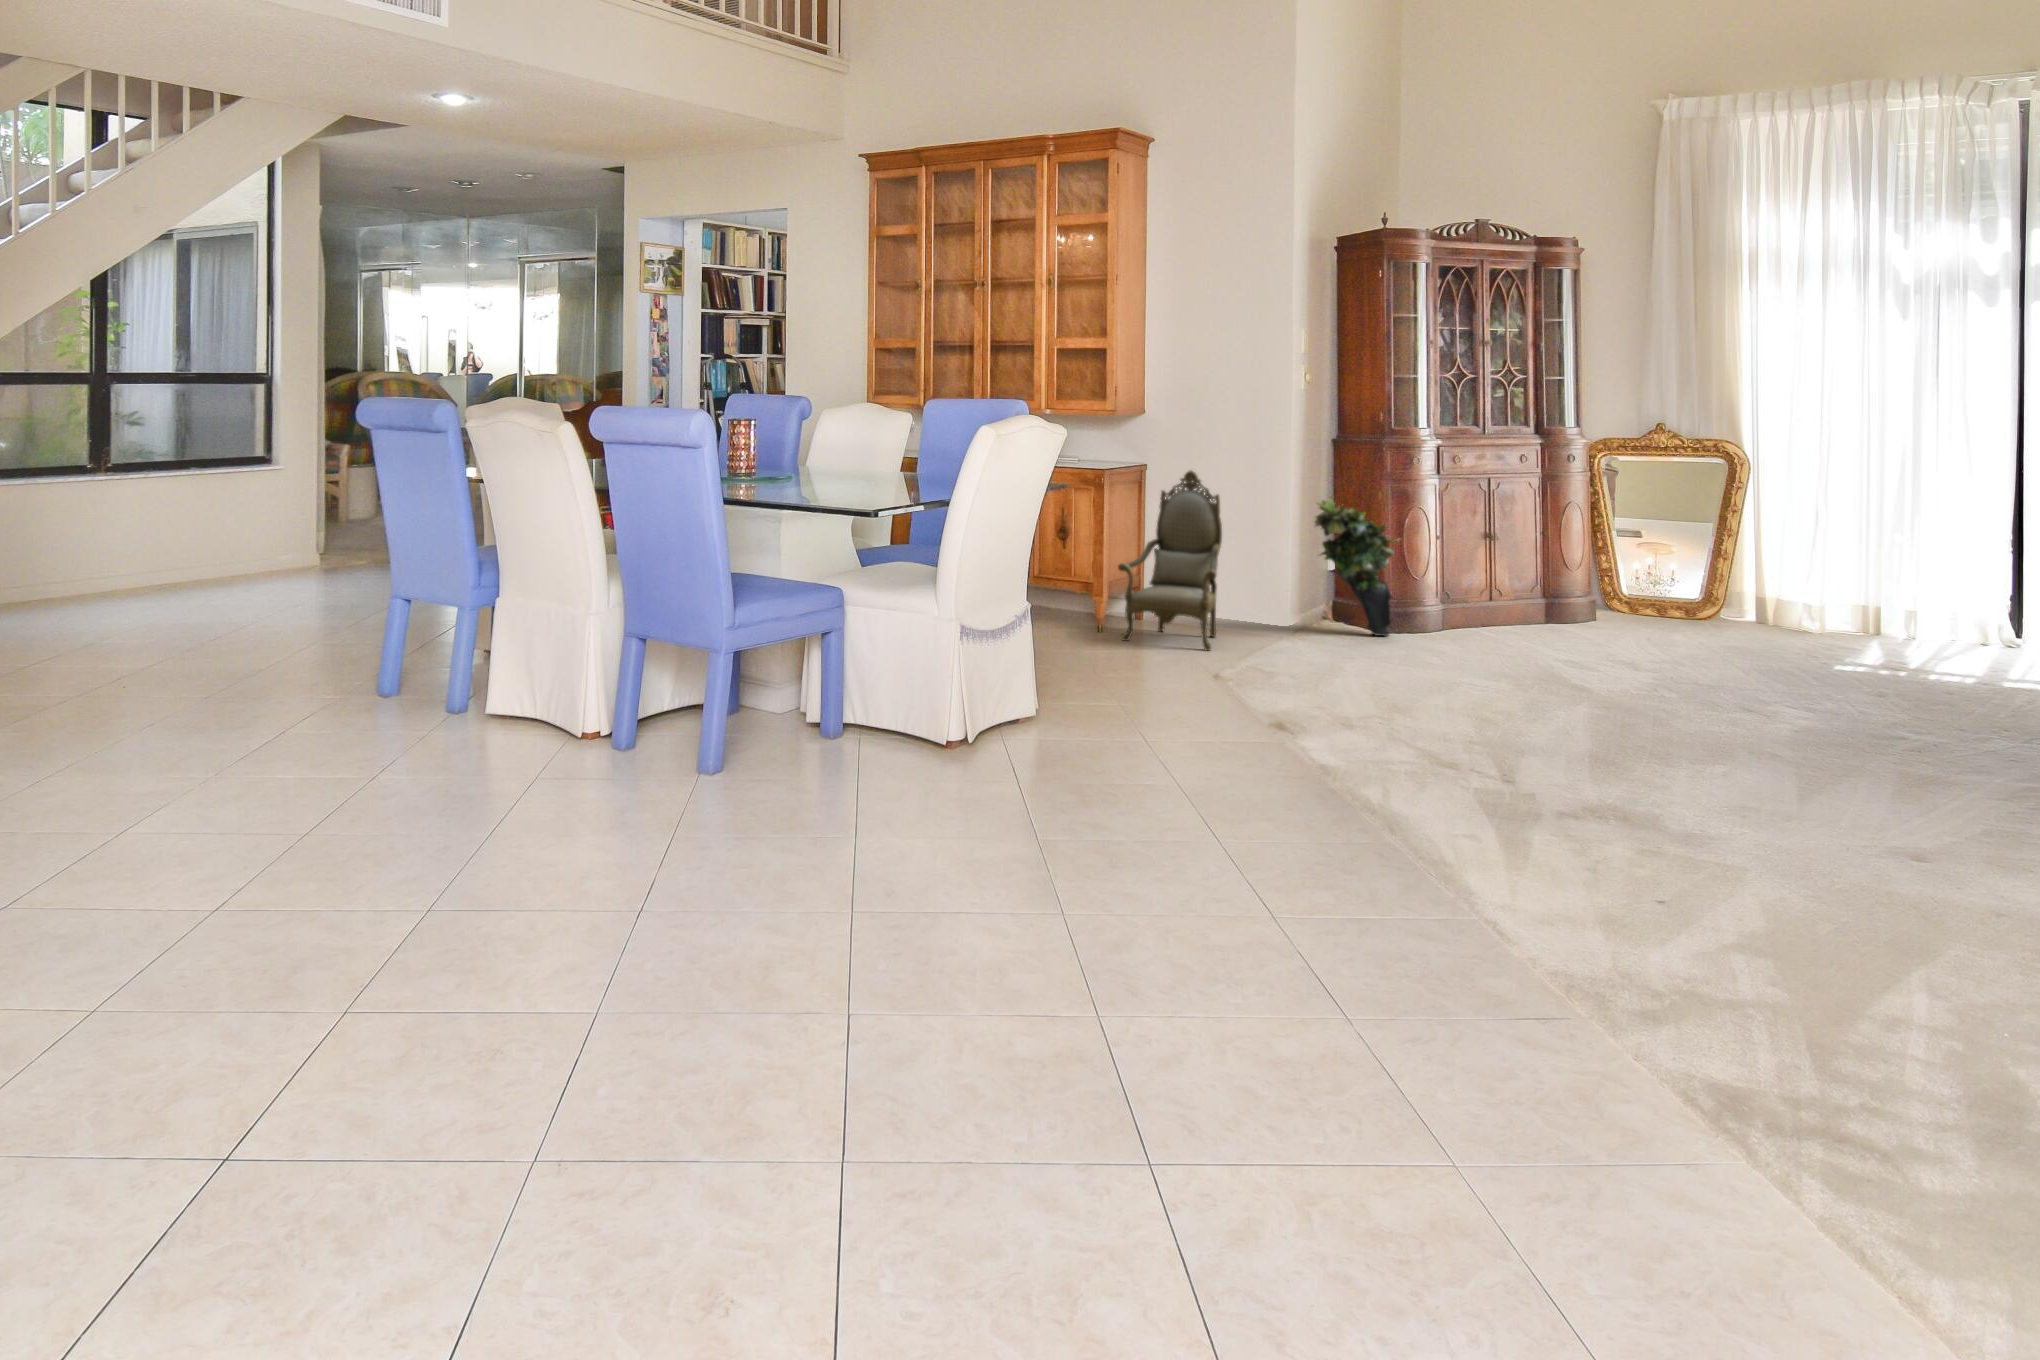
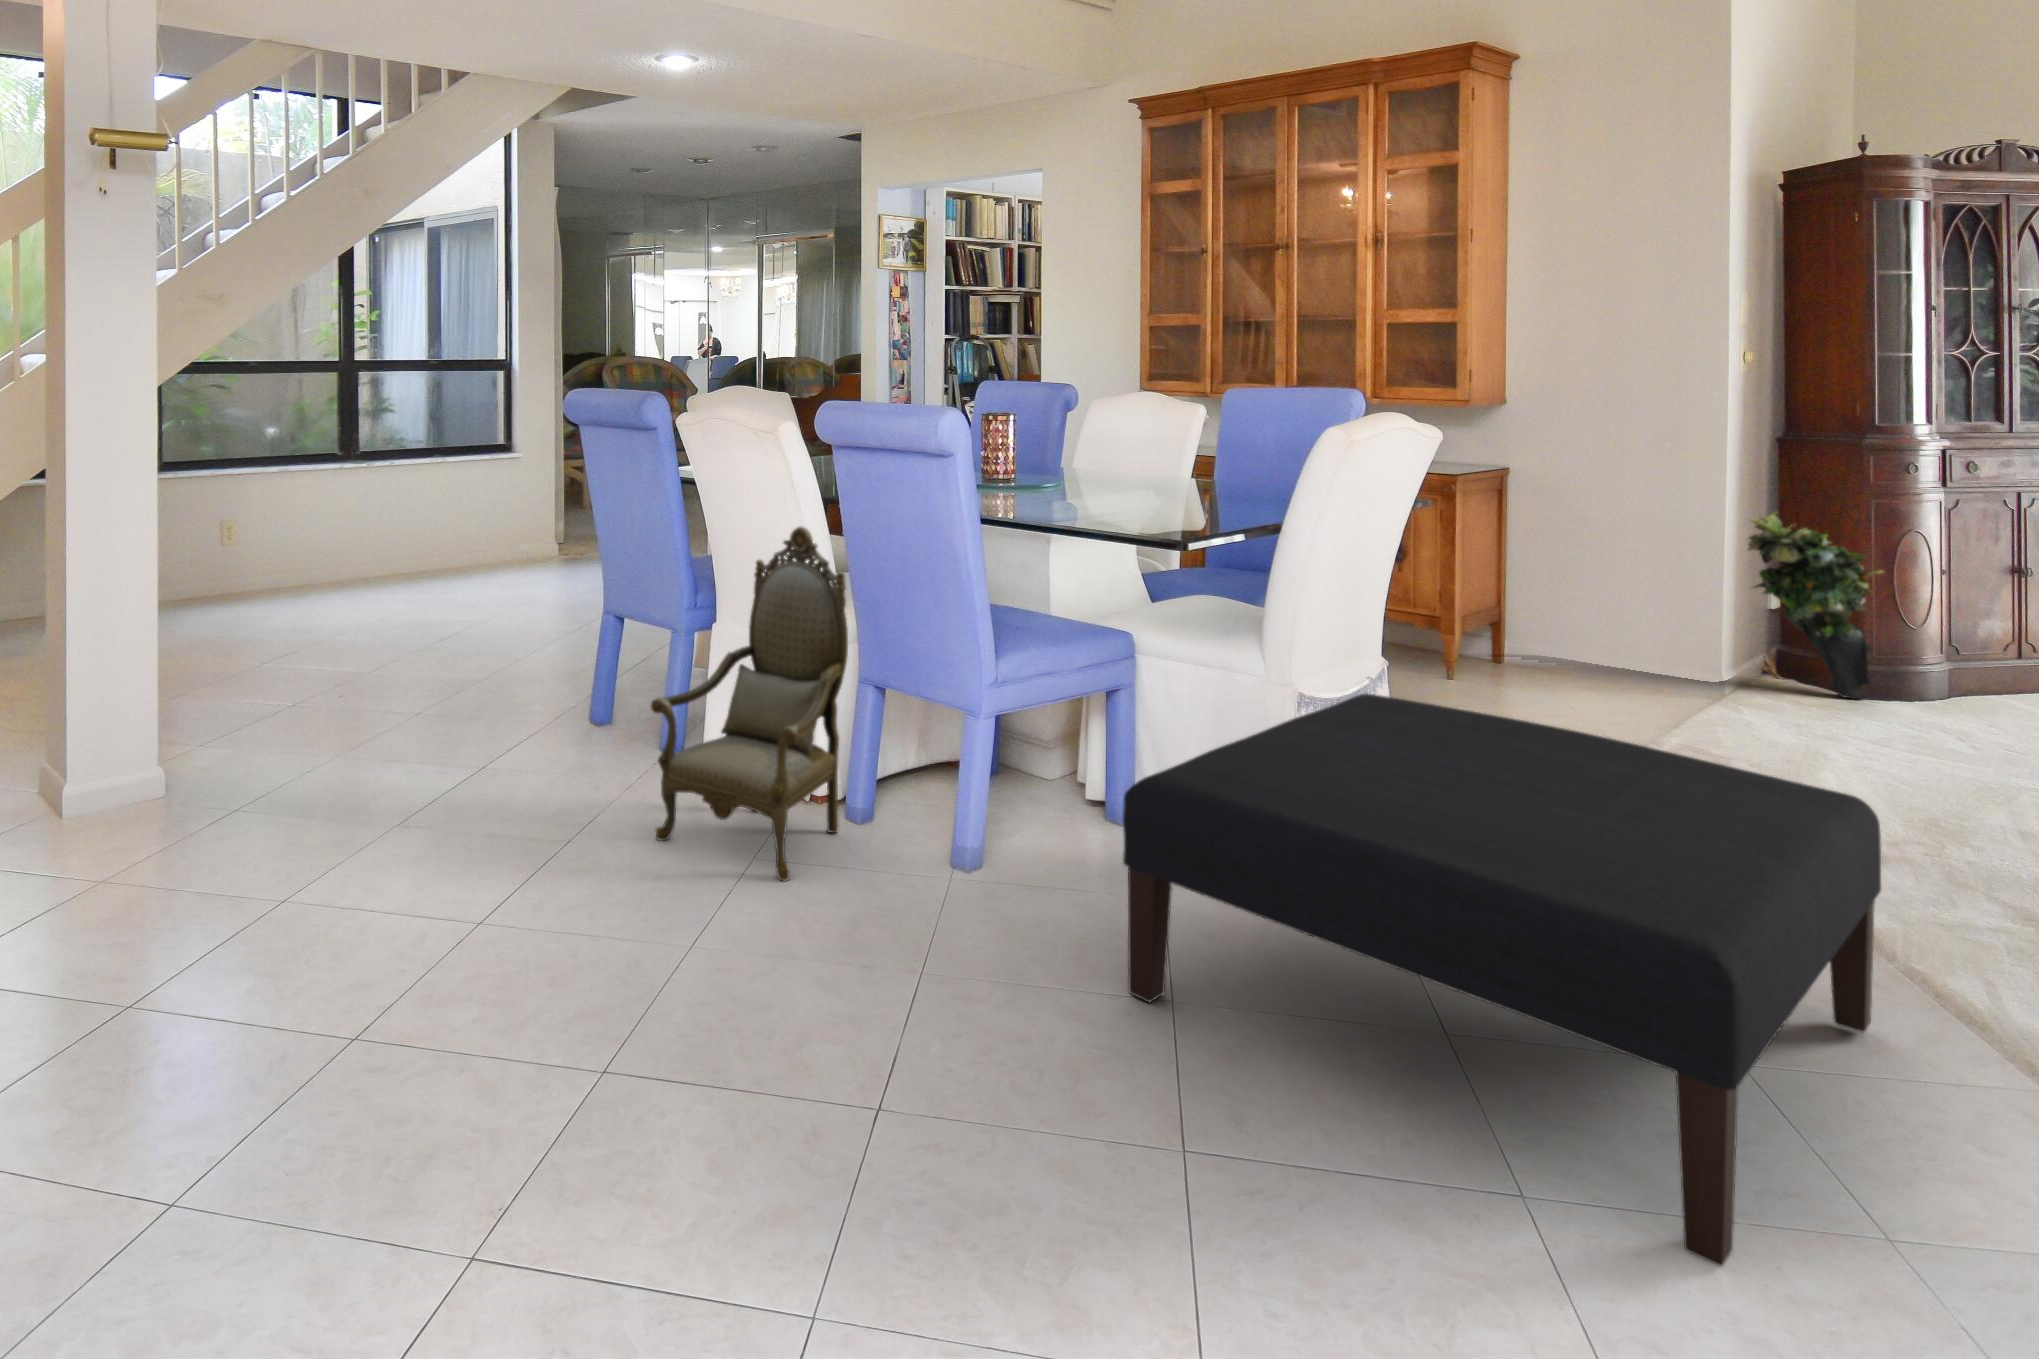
armchair: present [1118,471,1222,651] -> present [651,526,848,881]
ottoman: none [816,625,1297,927] -> present [1123,694,1881,1266]

